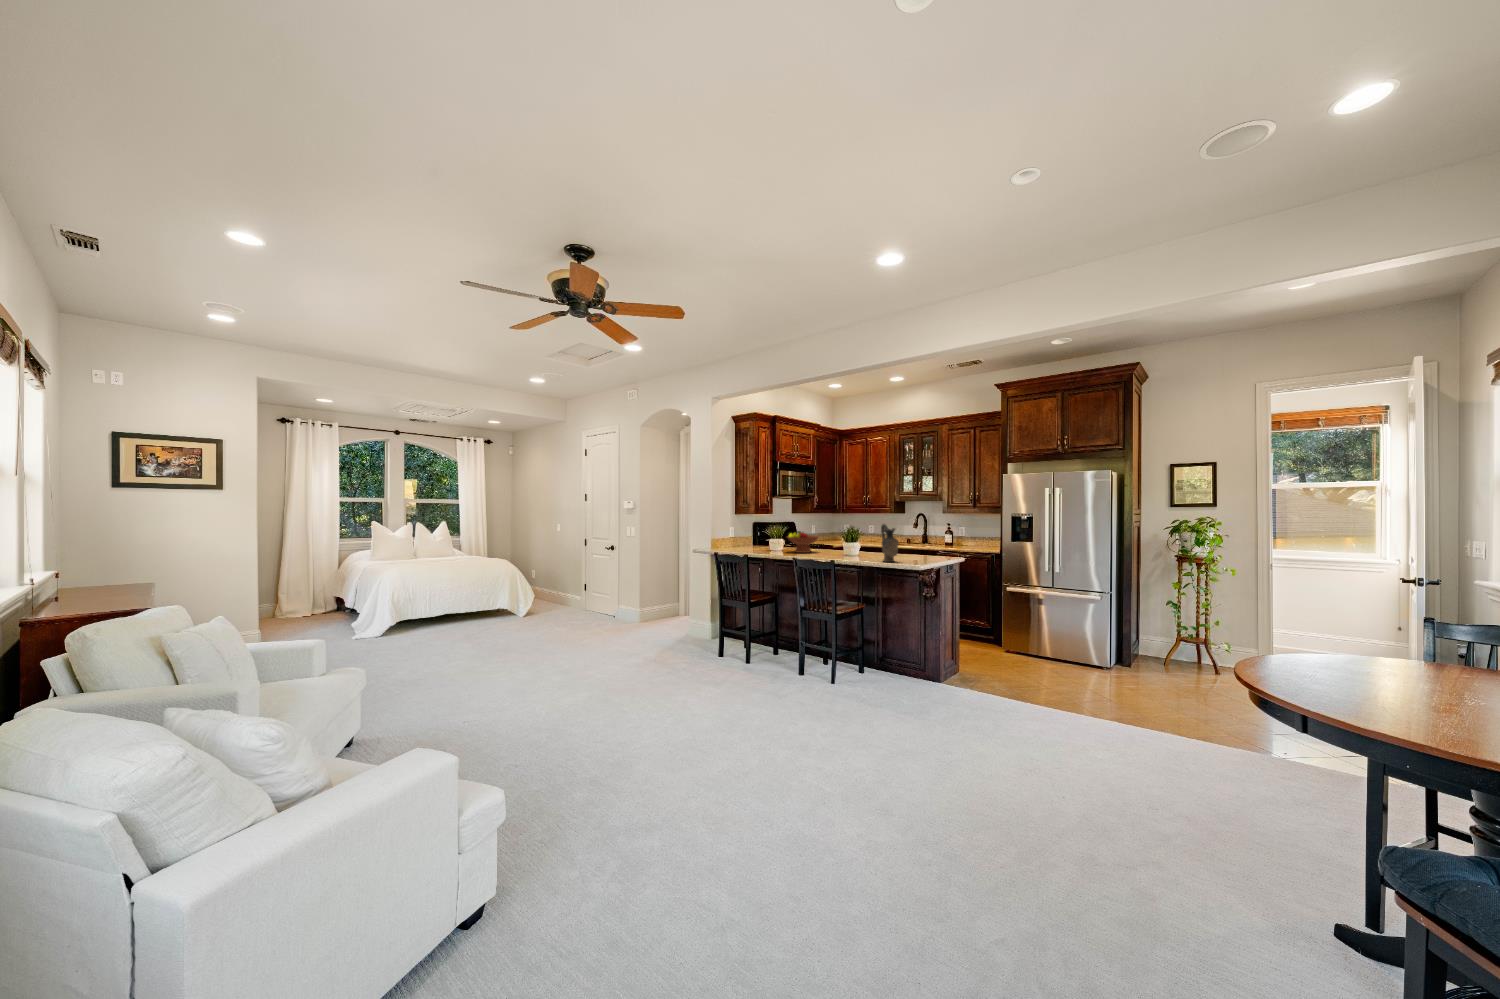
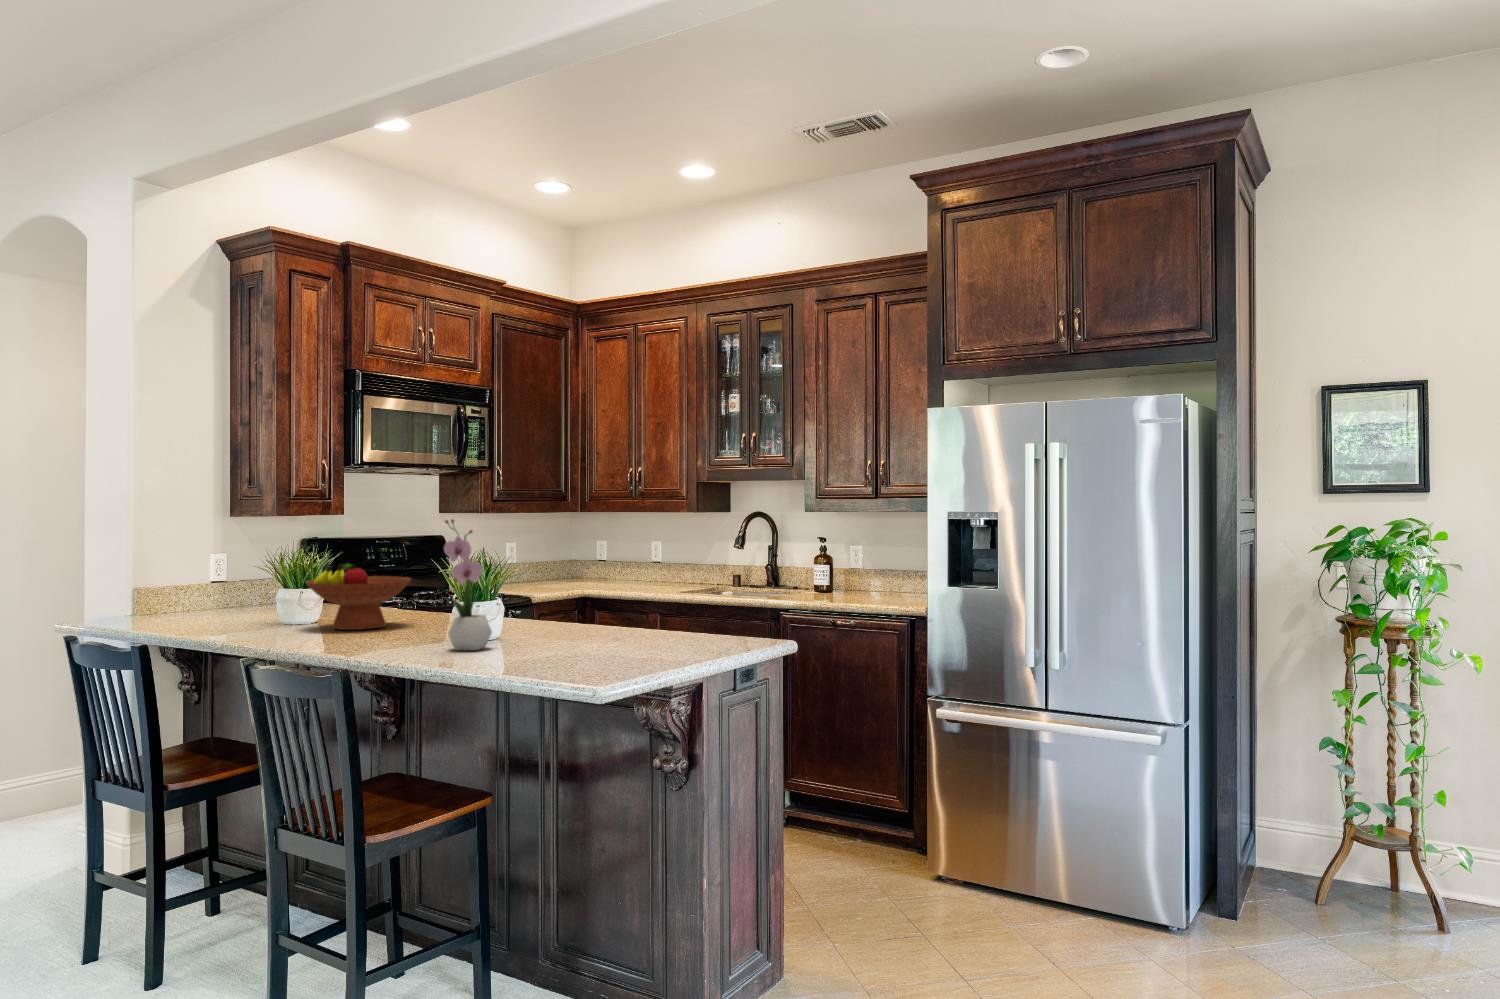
flower arrangement: none [850,517,865,559] -> present [444,519,494,650]
ceramic pitcher: present [881,524,899,562] -> none [520,538,574,663]

